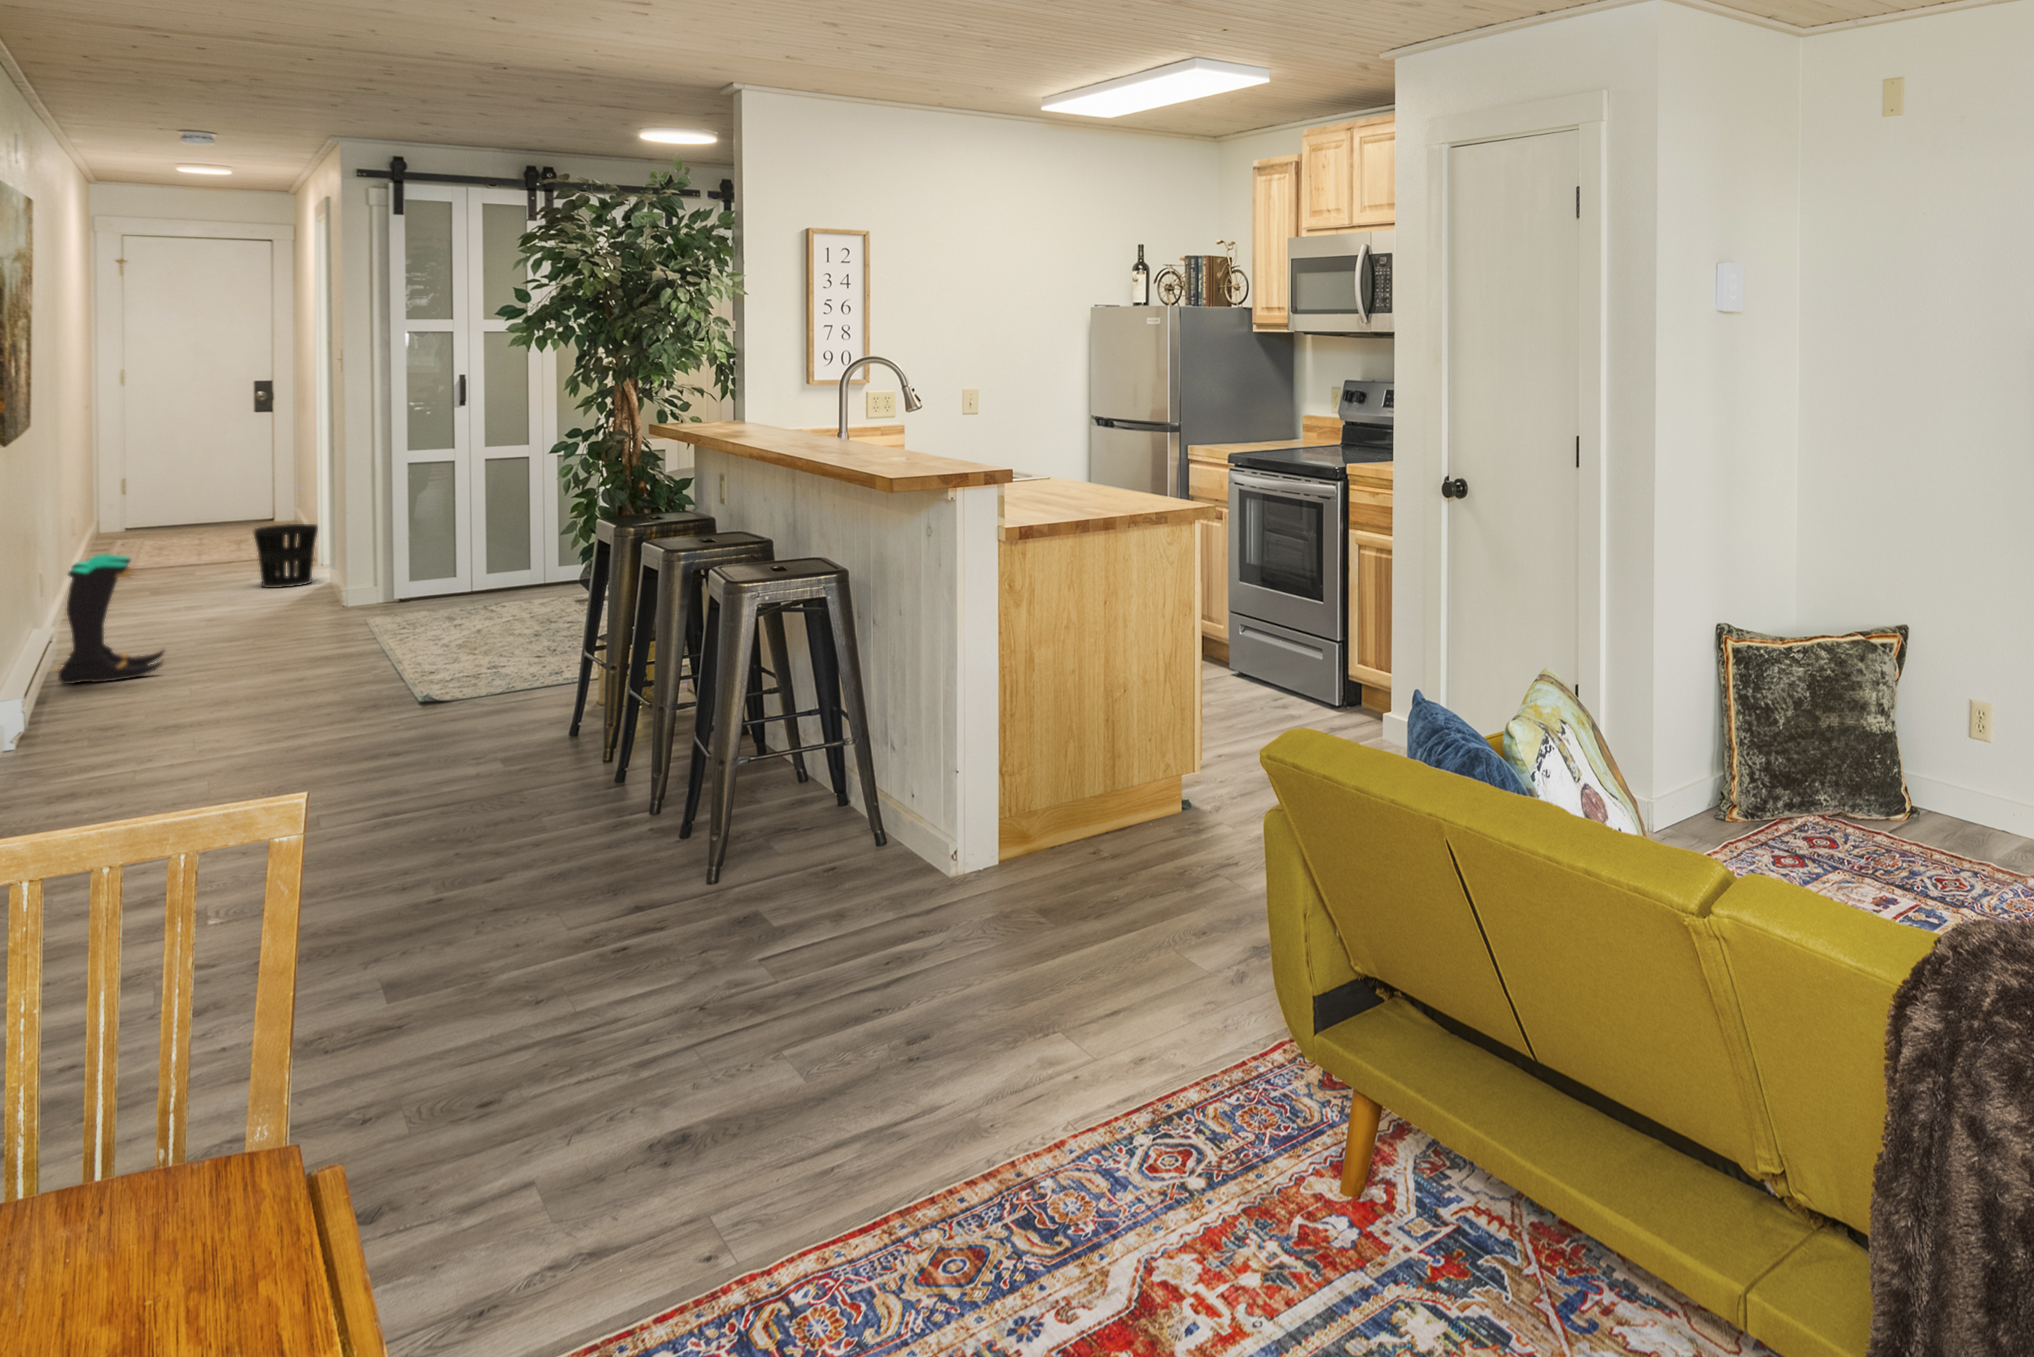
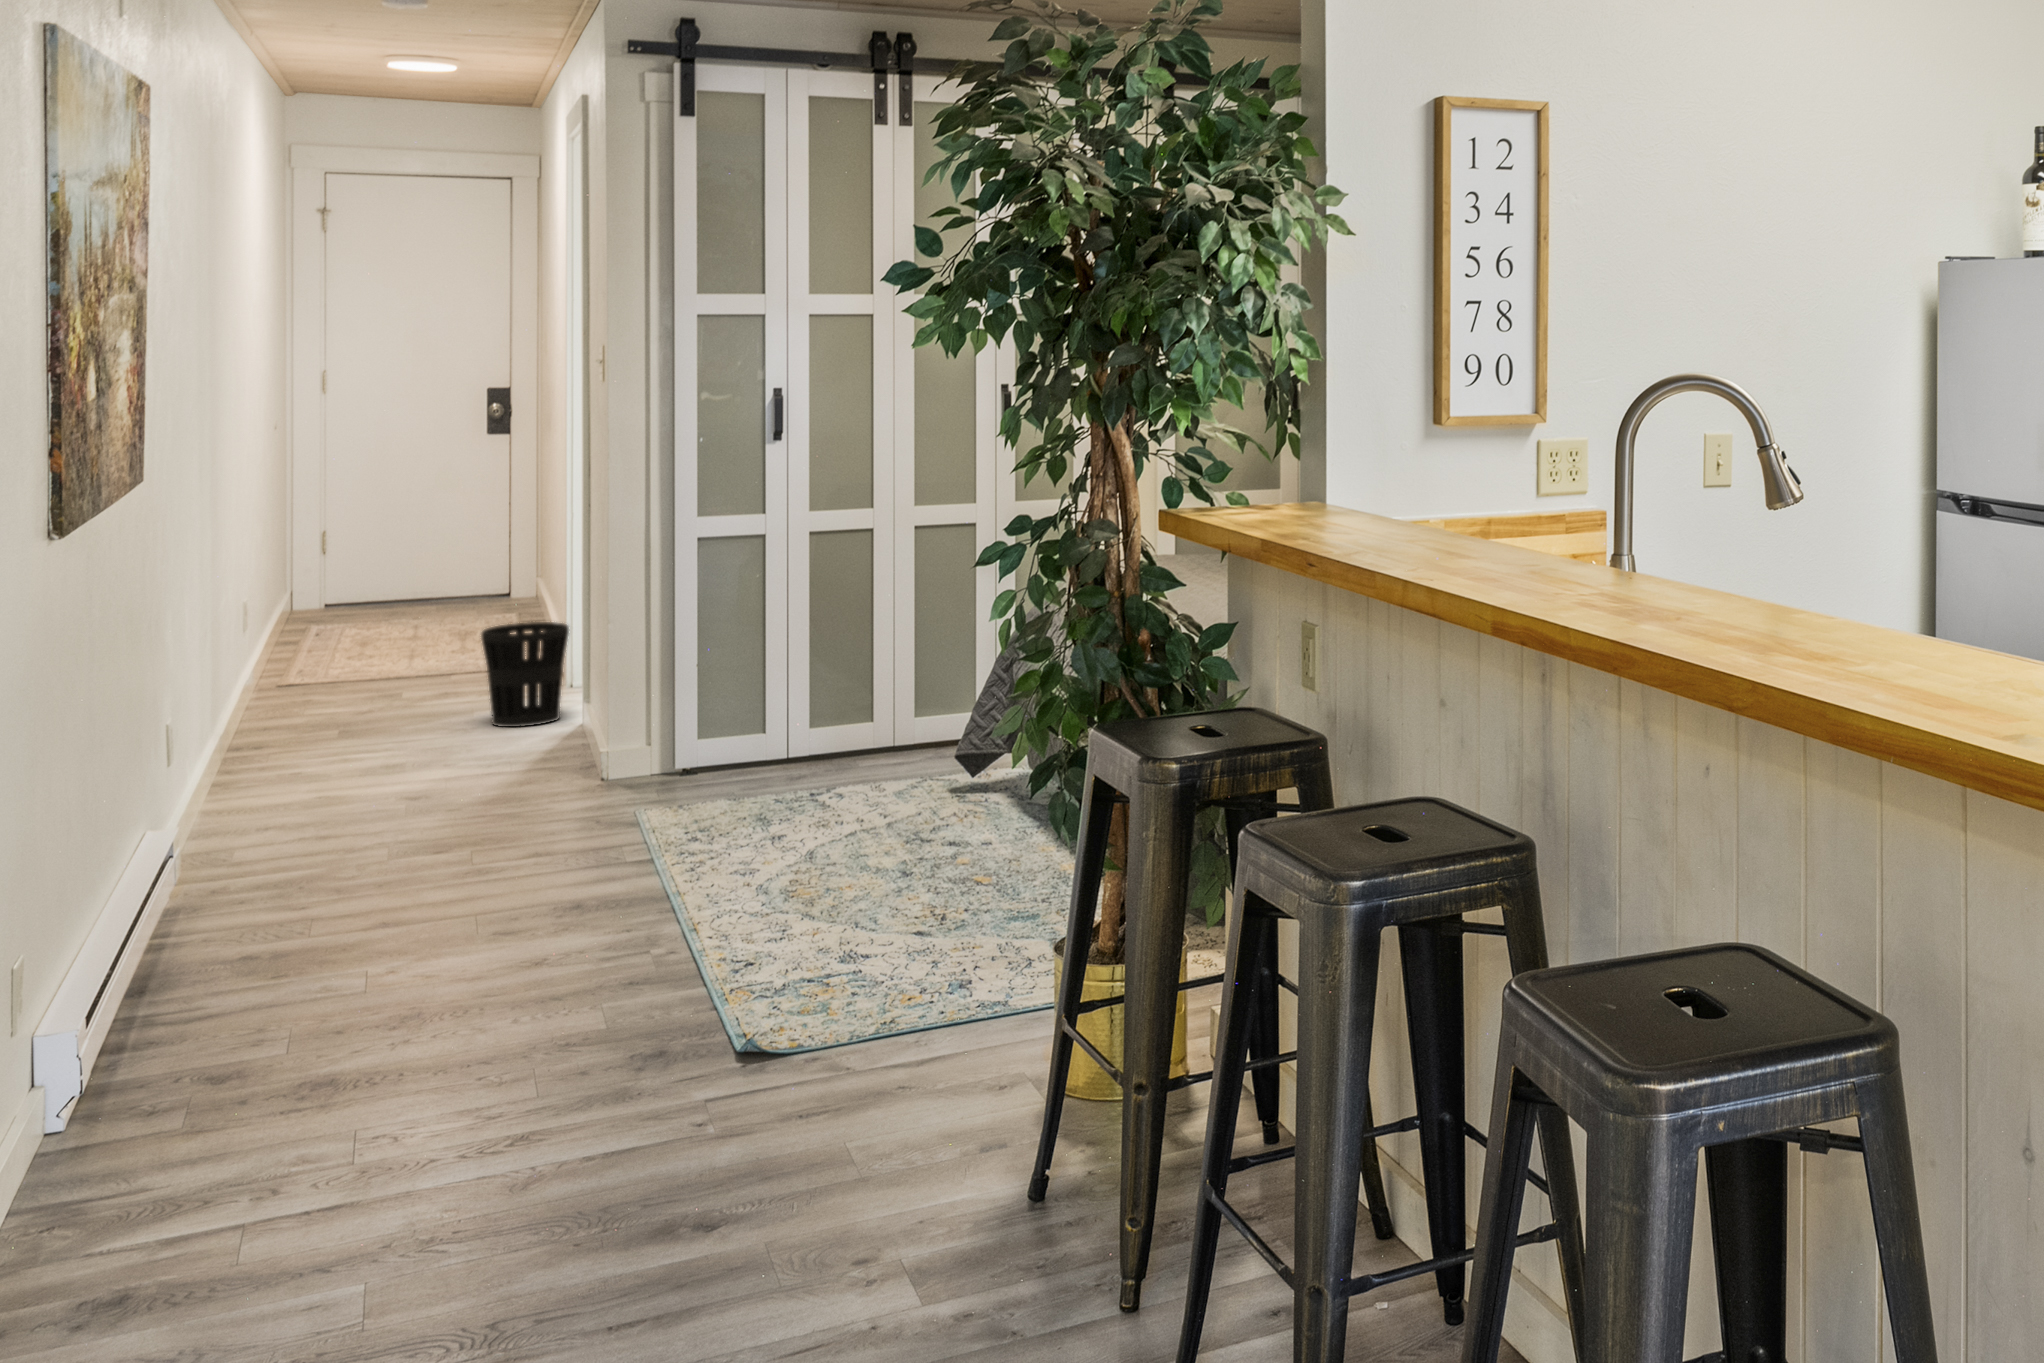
boots: present [57,554,164,684] -> none [154,707,336,947]

